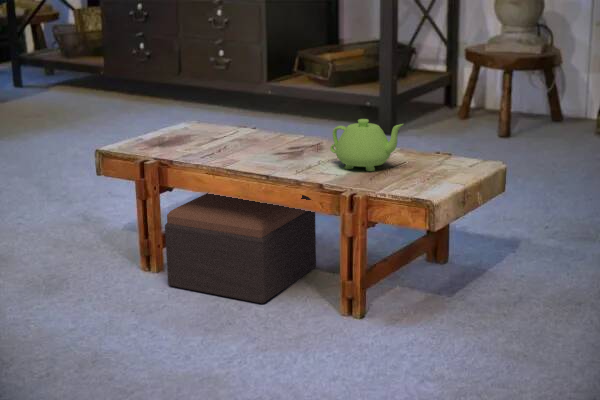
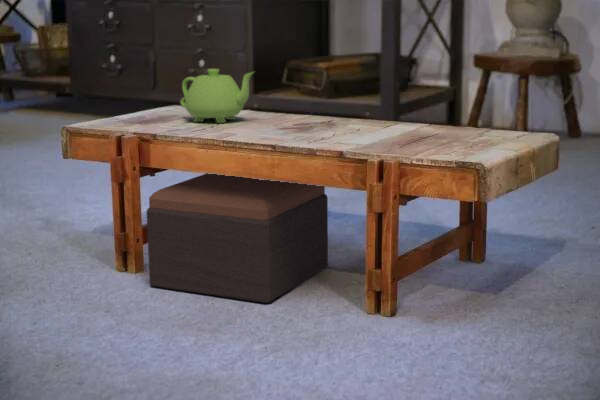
teapot: present [330,119,403,171] -> present [181,69,253,123]

